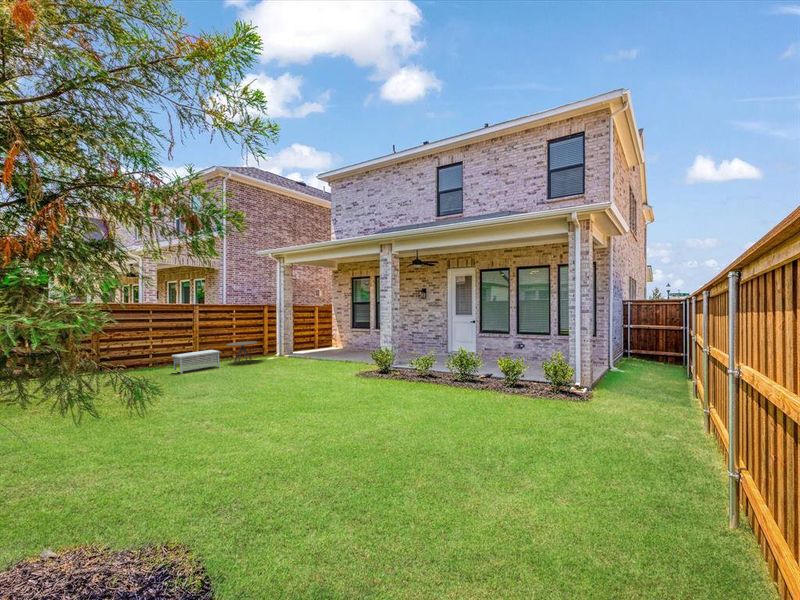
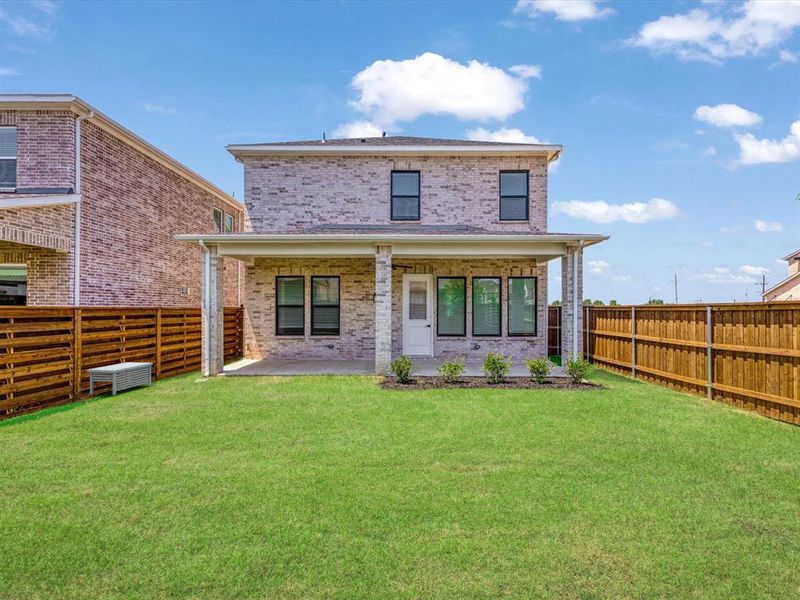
round table: present [227,341,258,365] -> none [146,351,189,382]

